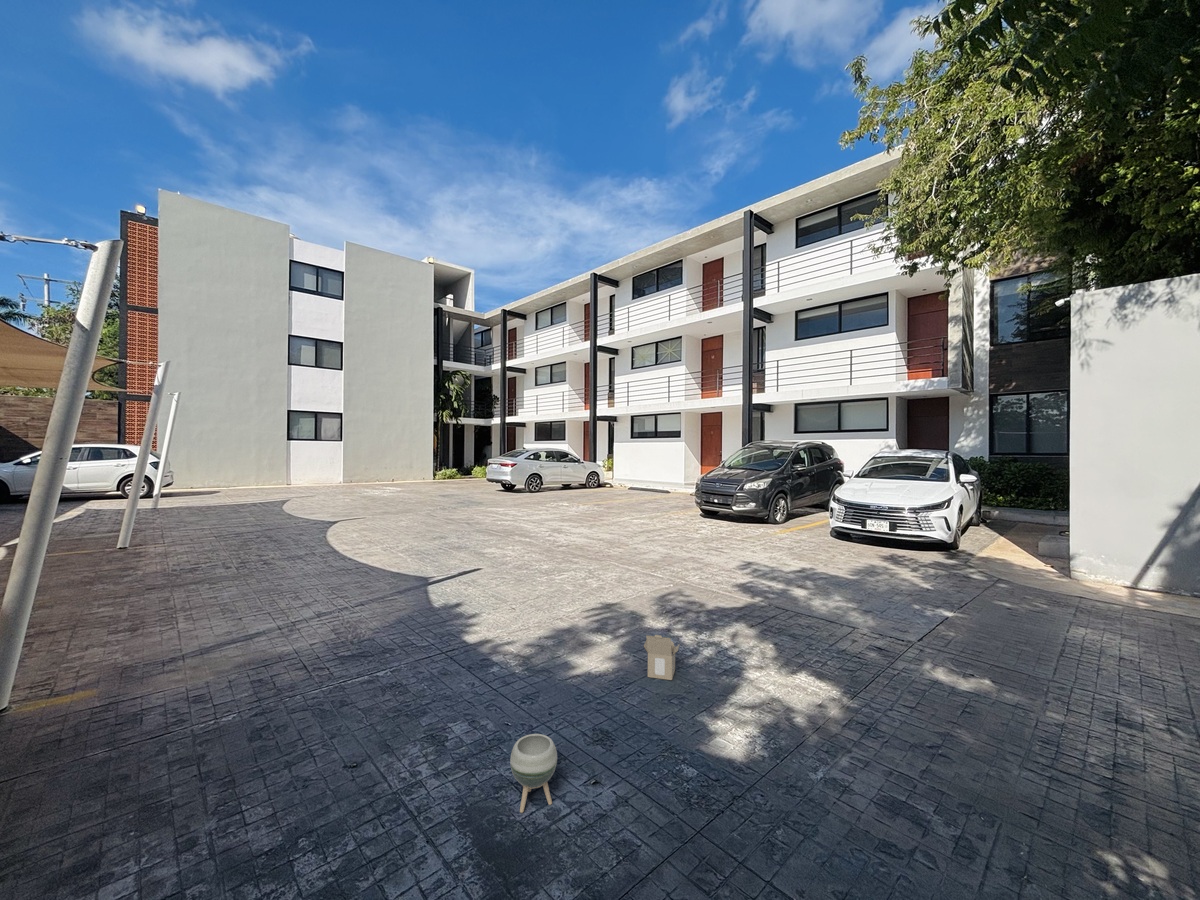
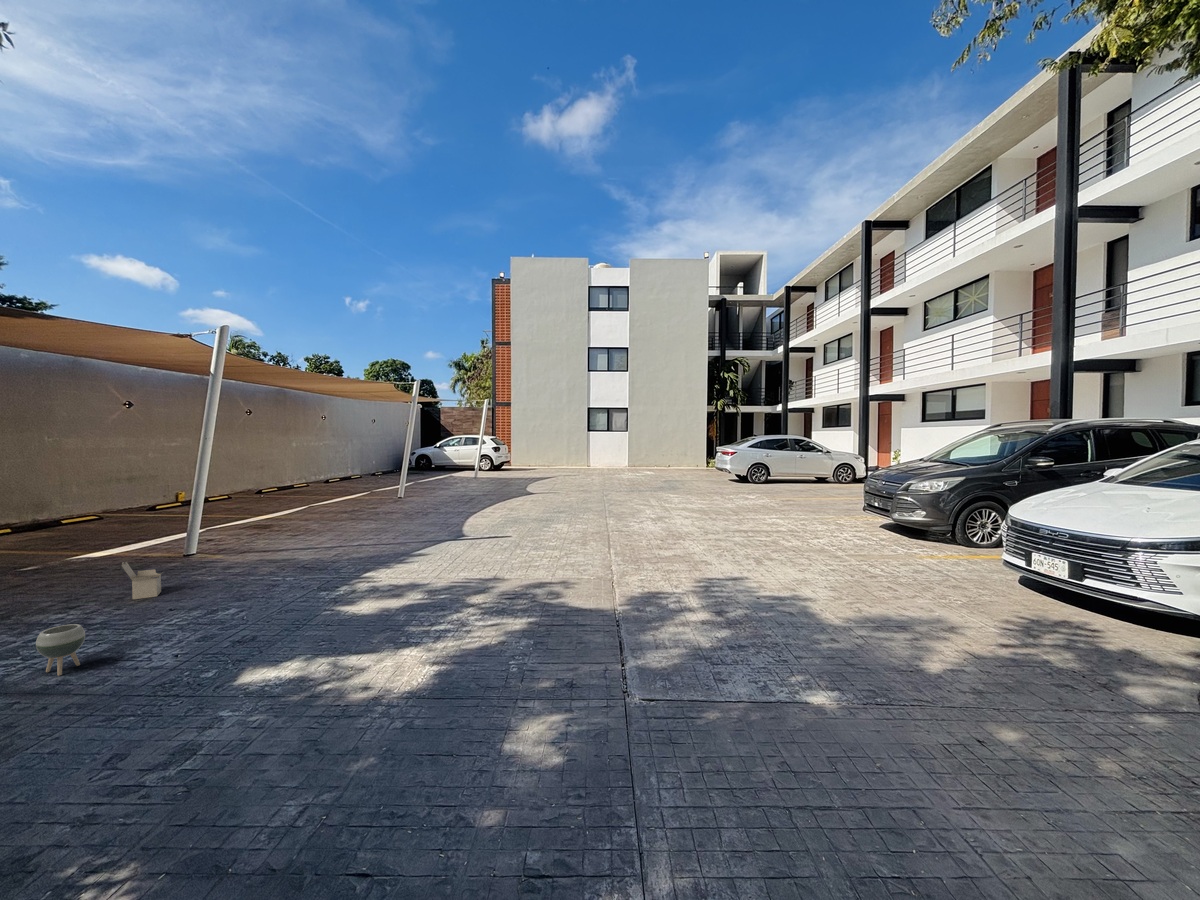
cardboard box: present [643,635,680,680] -> present [121,562,161,599]

